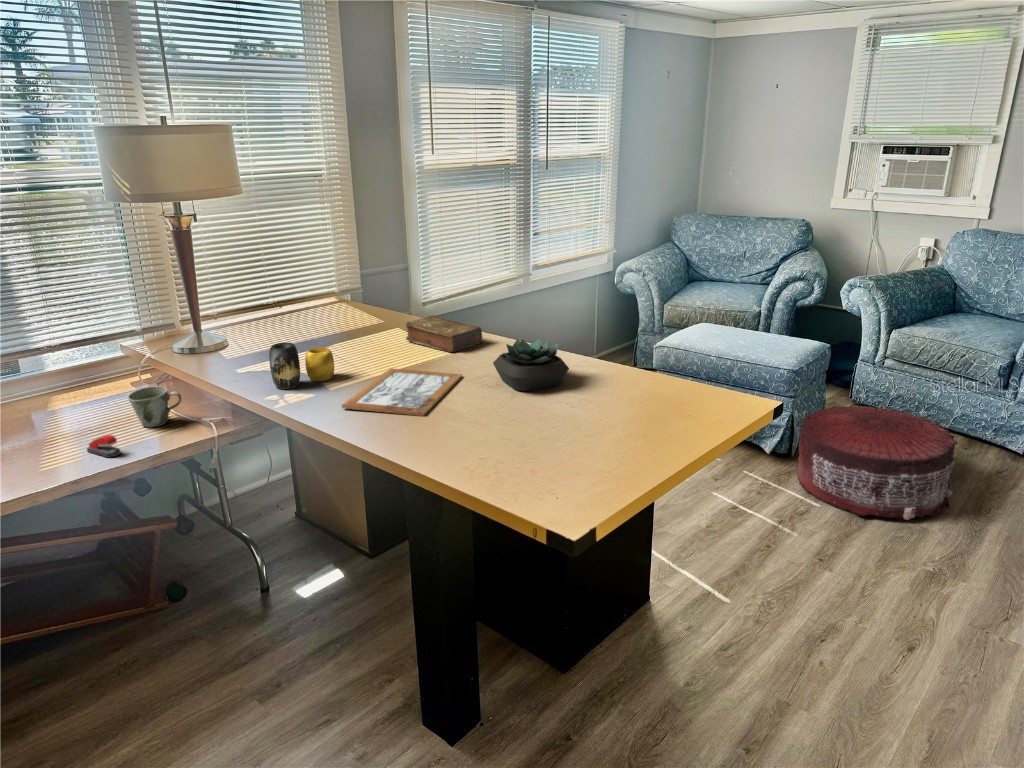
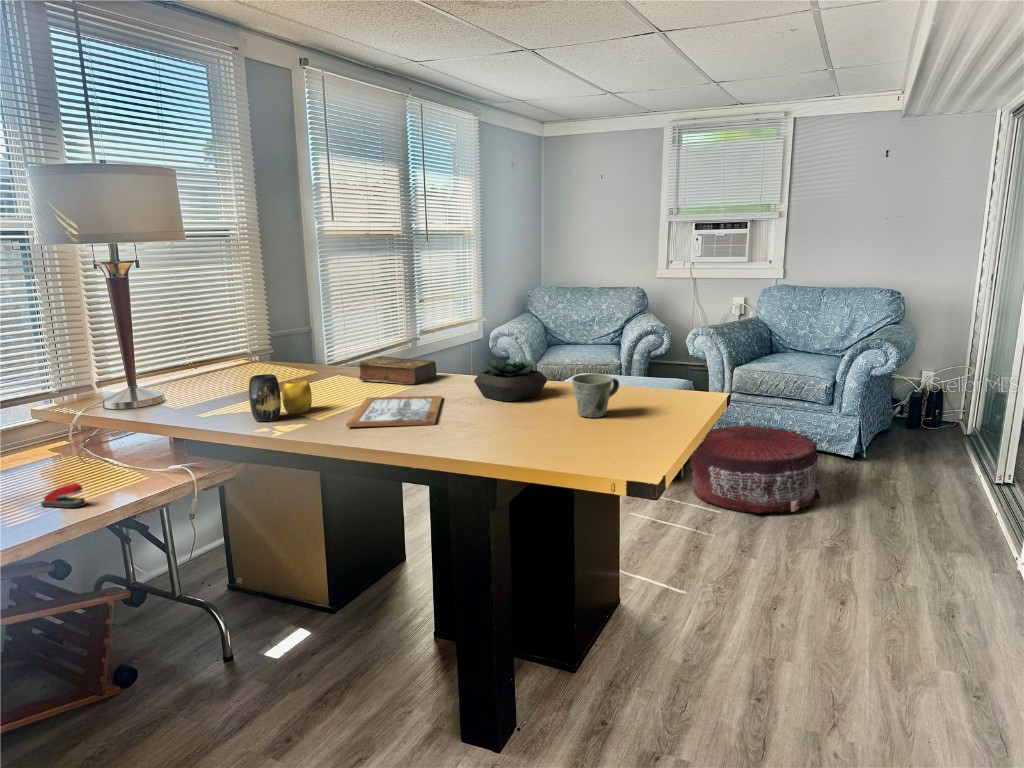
mug: present [128,386,181,427] -> present [572,374,619,418]

